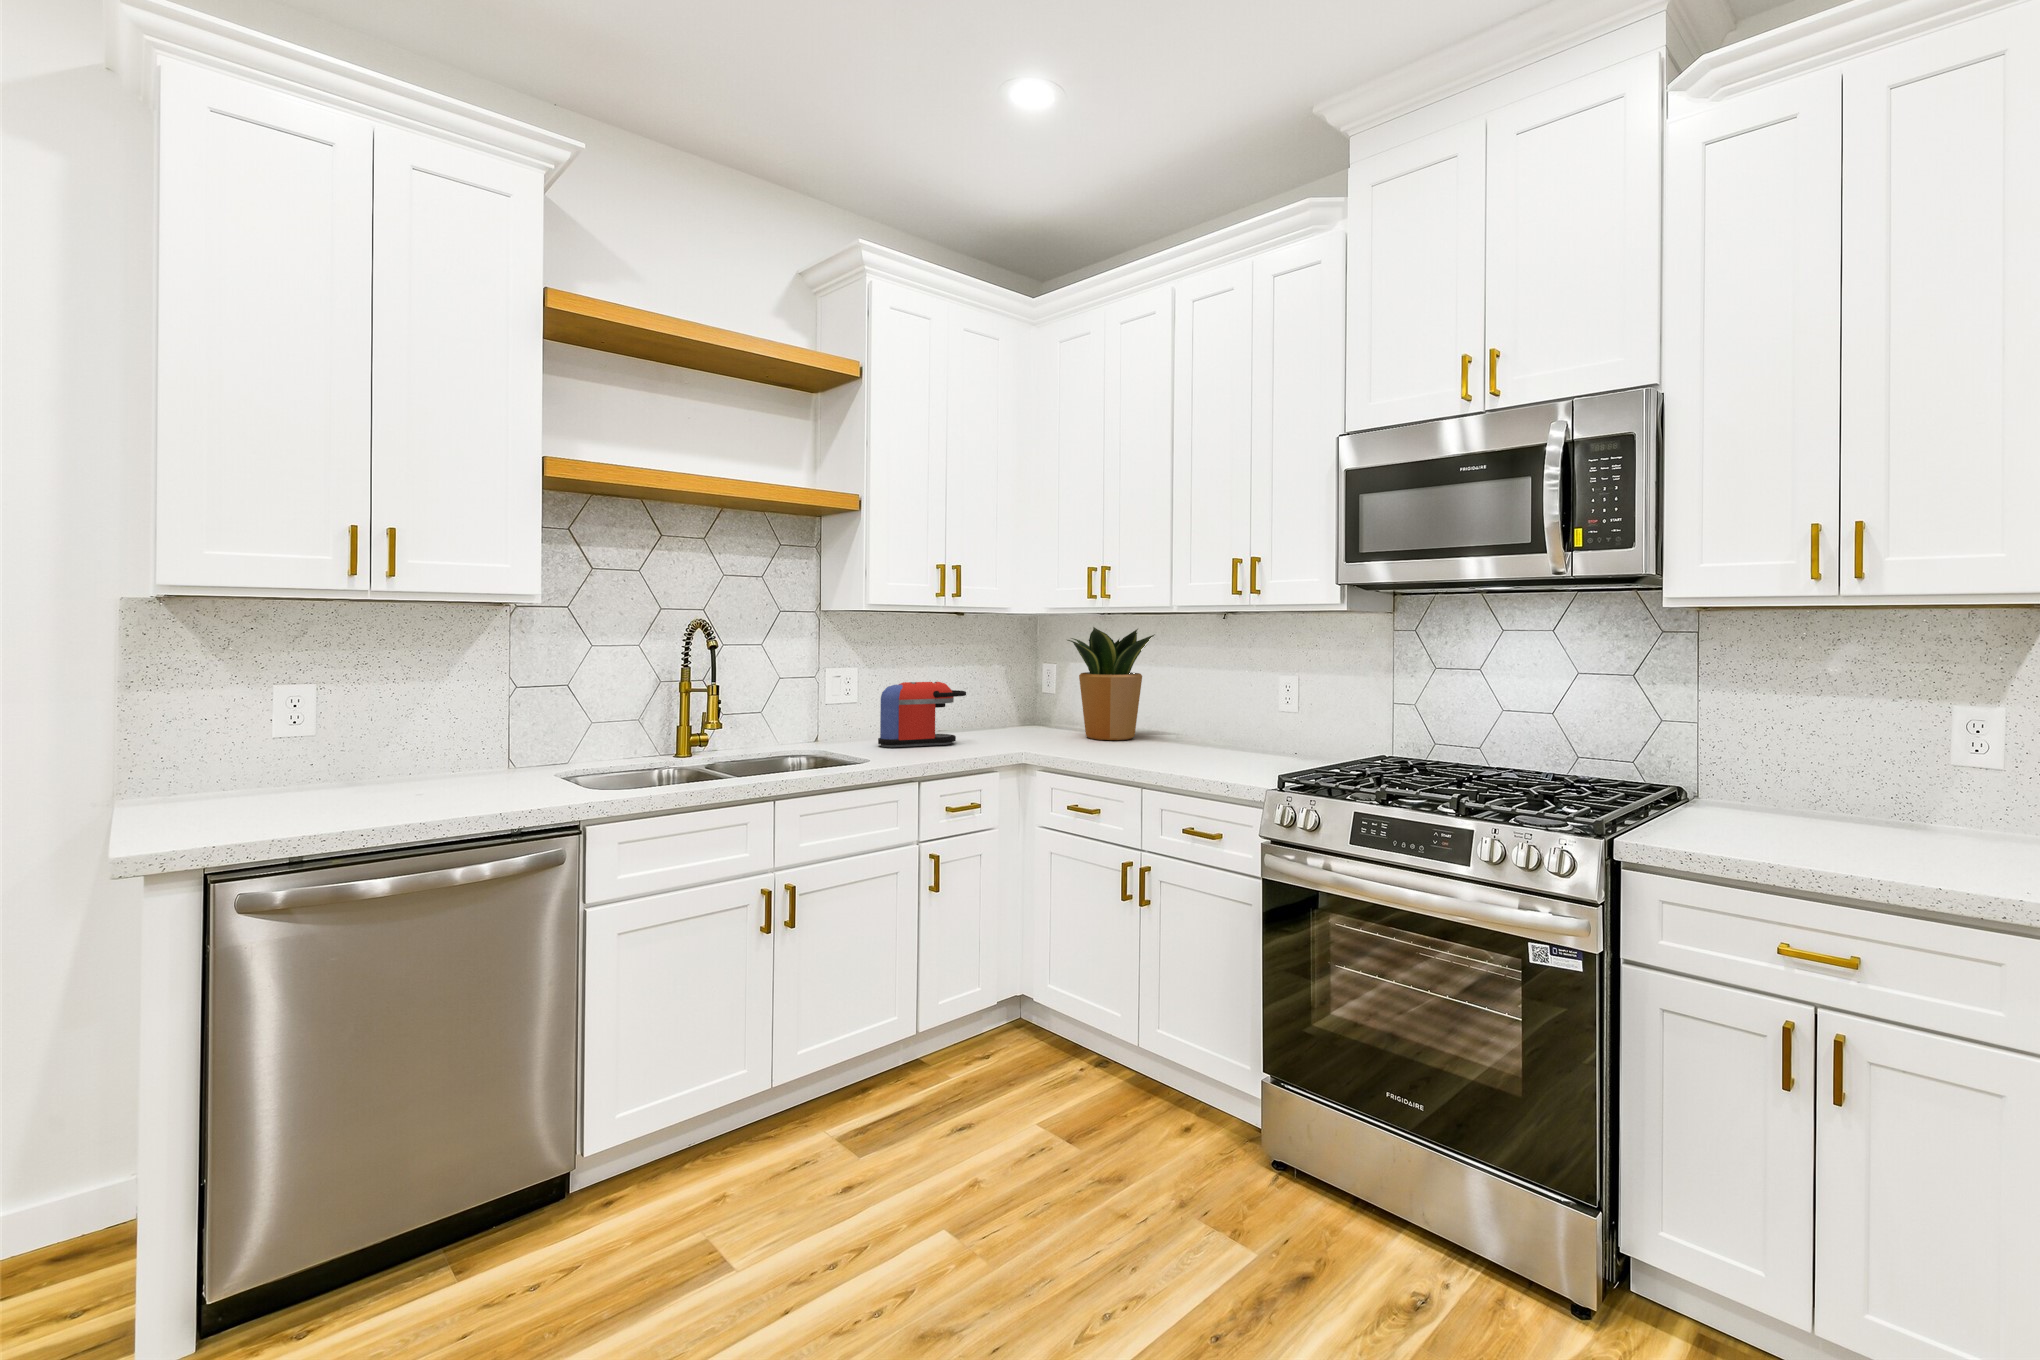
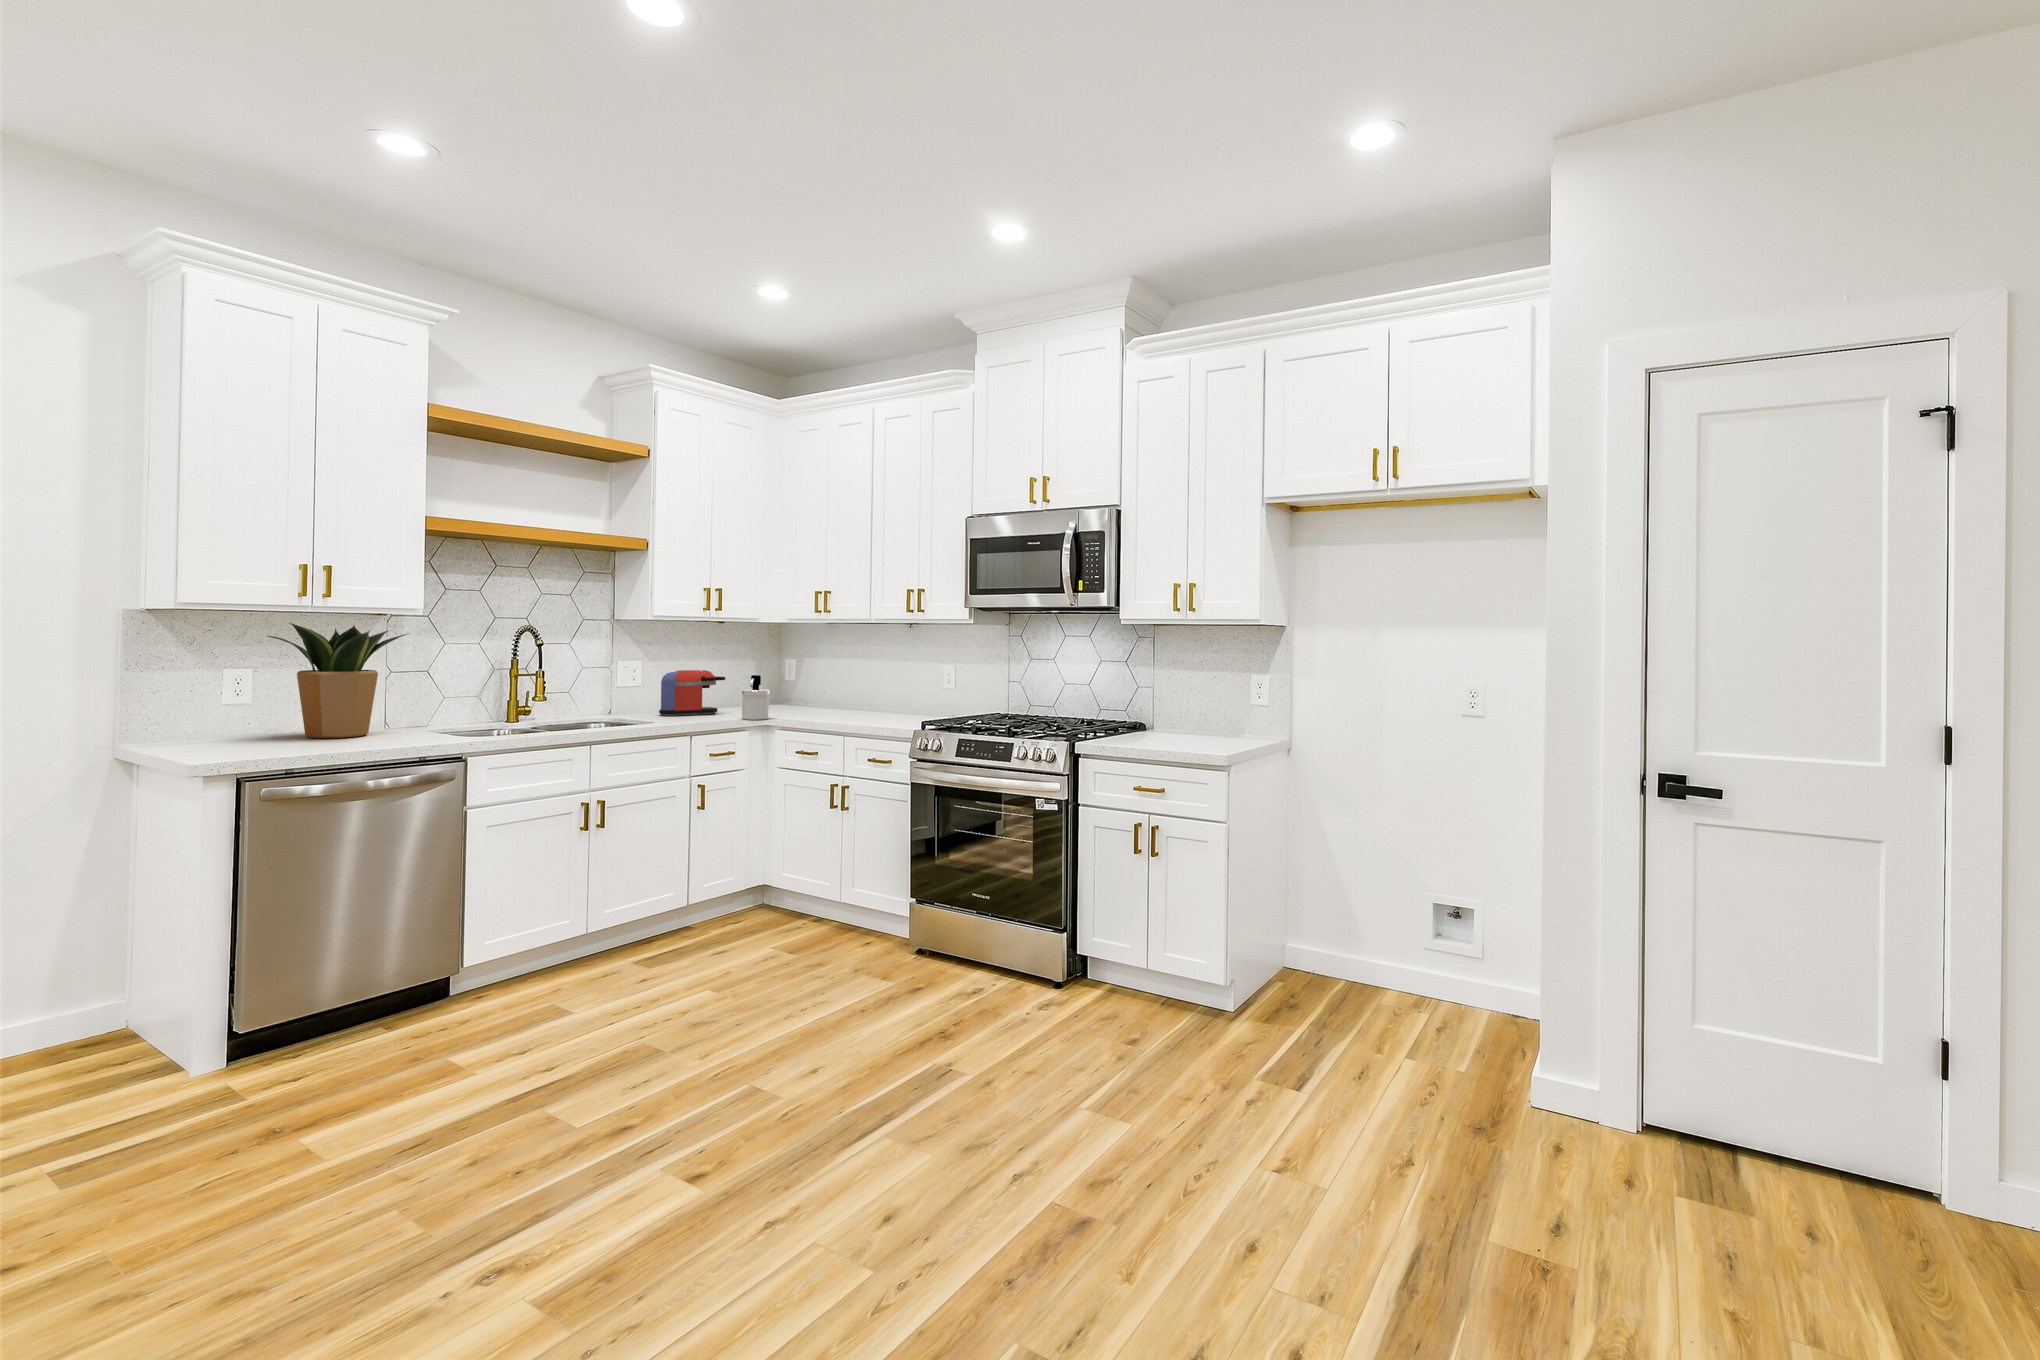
potted plant: present [1067,627,1155,740] -> present [267,623,407,738]
soap dispenser: none [989,691,1028,757] -> present [742,675,770,720]

